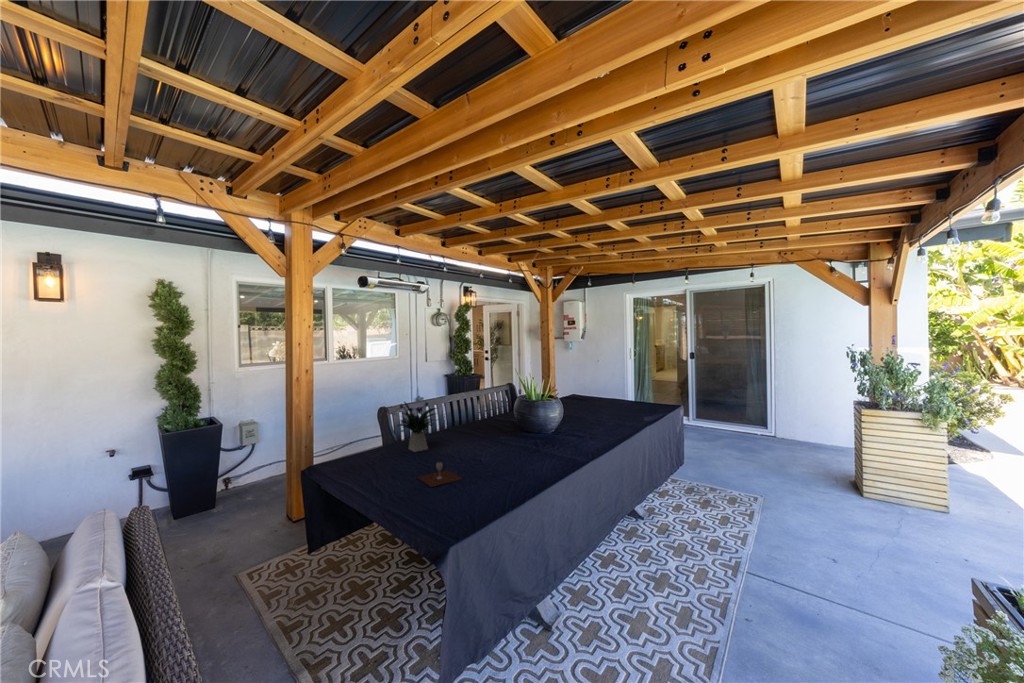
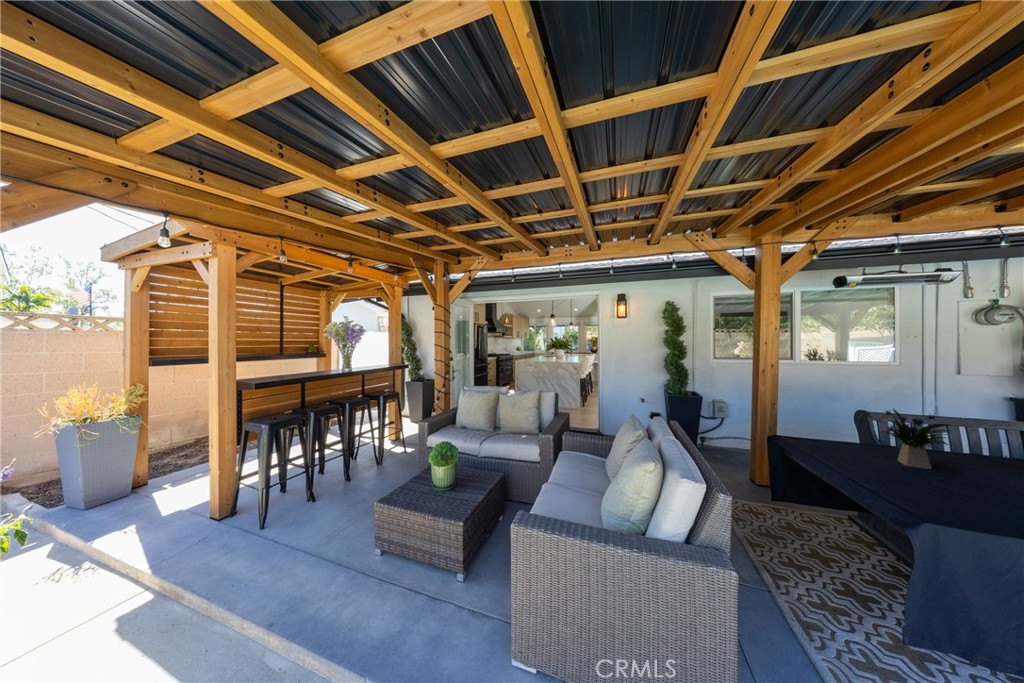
wine glass: present [417,462,462,487] -> none [908,485,999,520]

